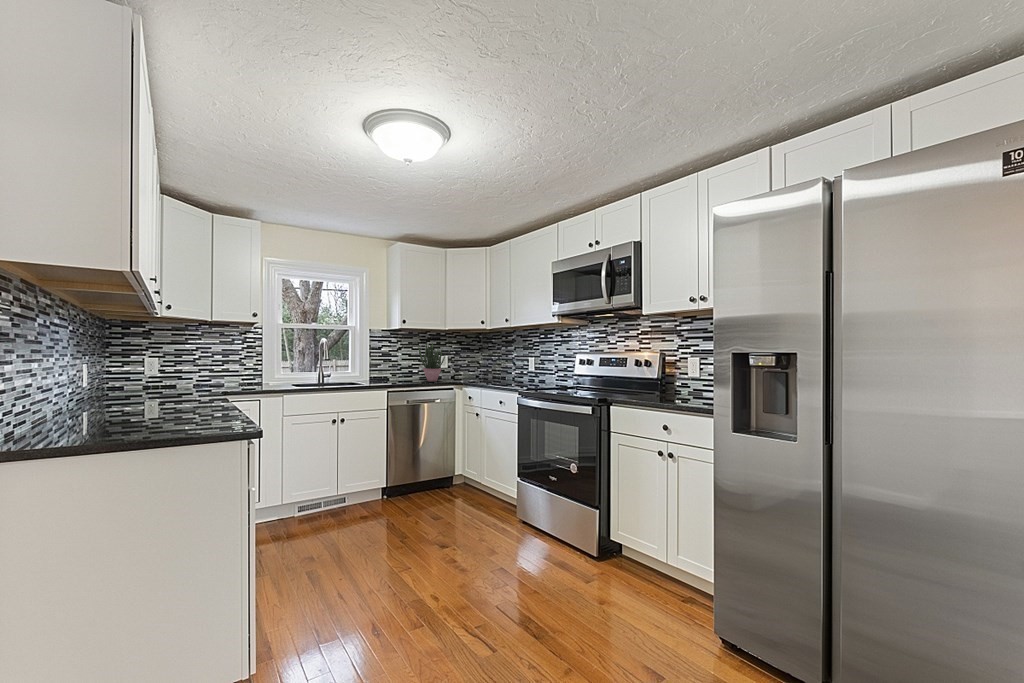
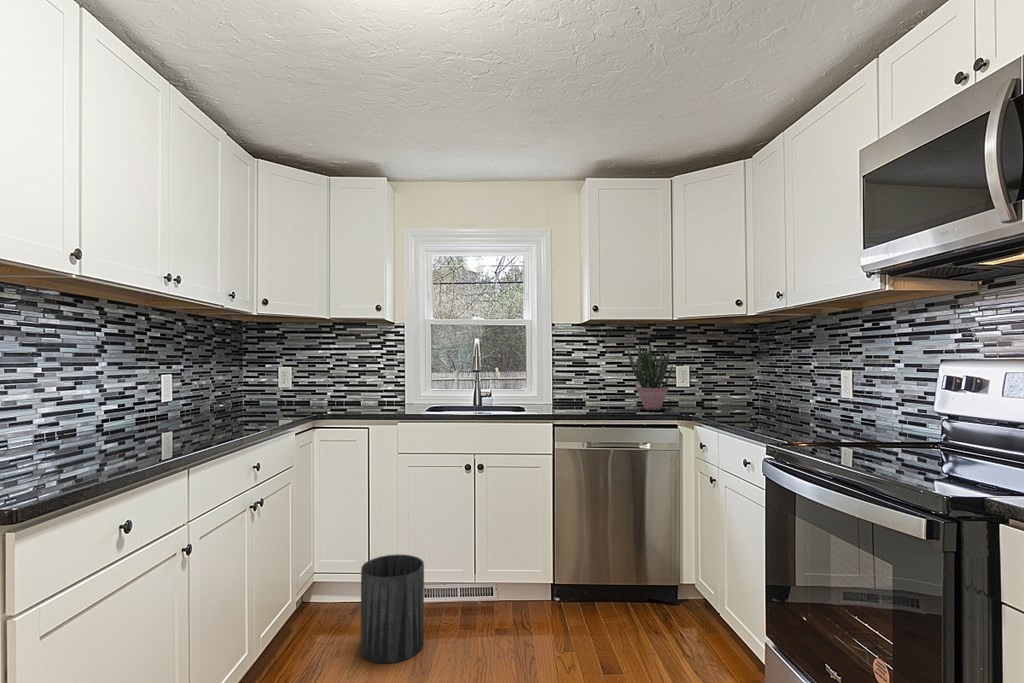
trash can: none [288,478,331,540] -> present [360,554,424,663]

